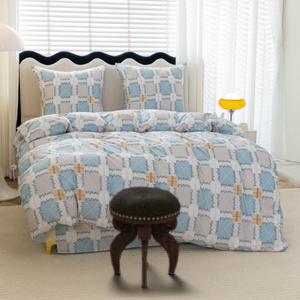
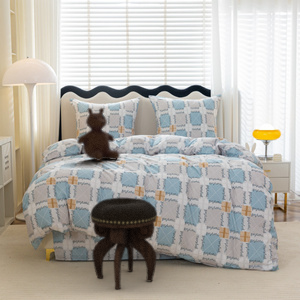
teddy bear: none [71,83,117,143] -> present [77,108,120,161]

